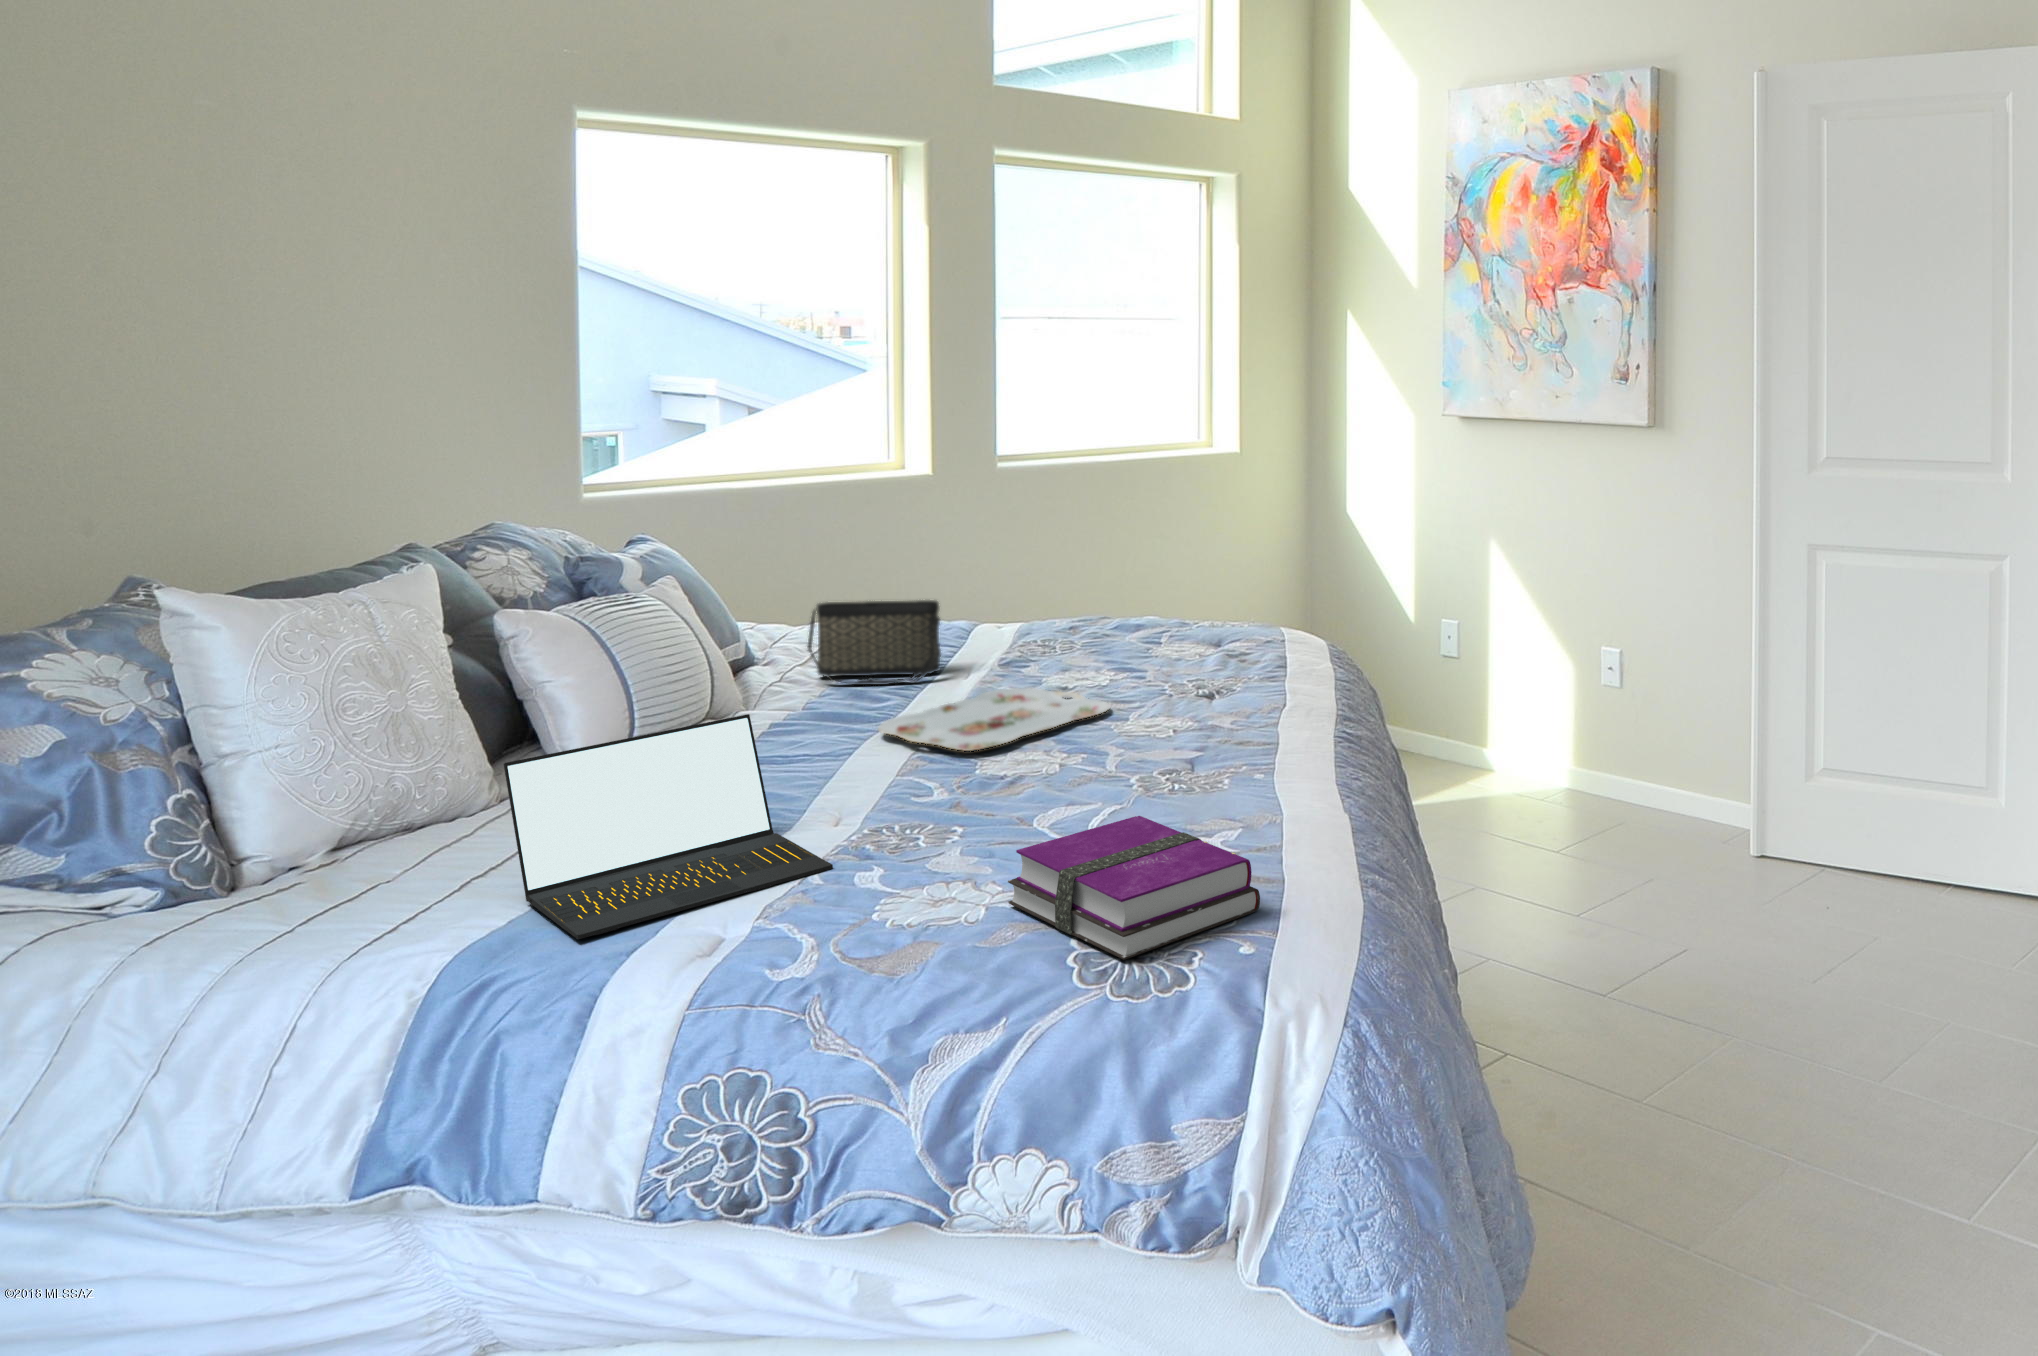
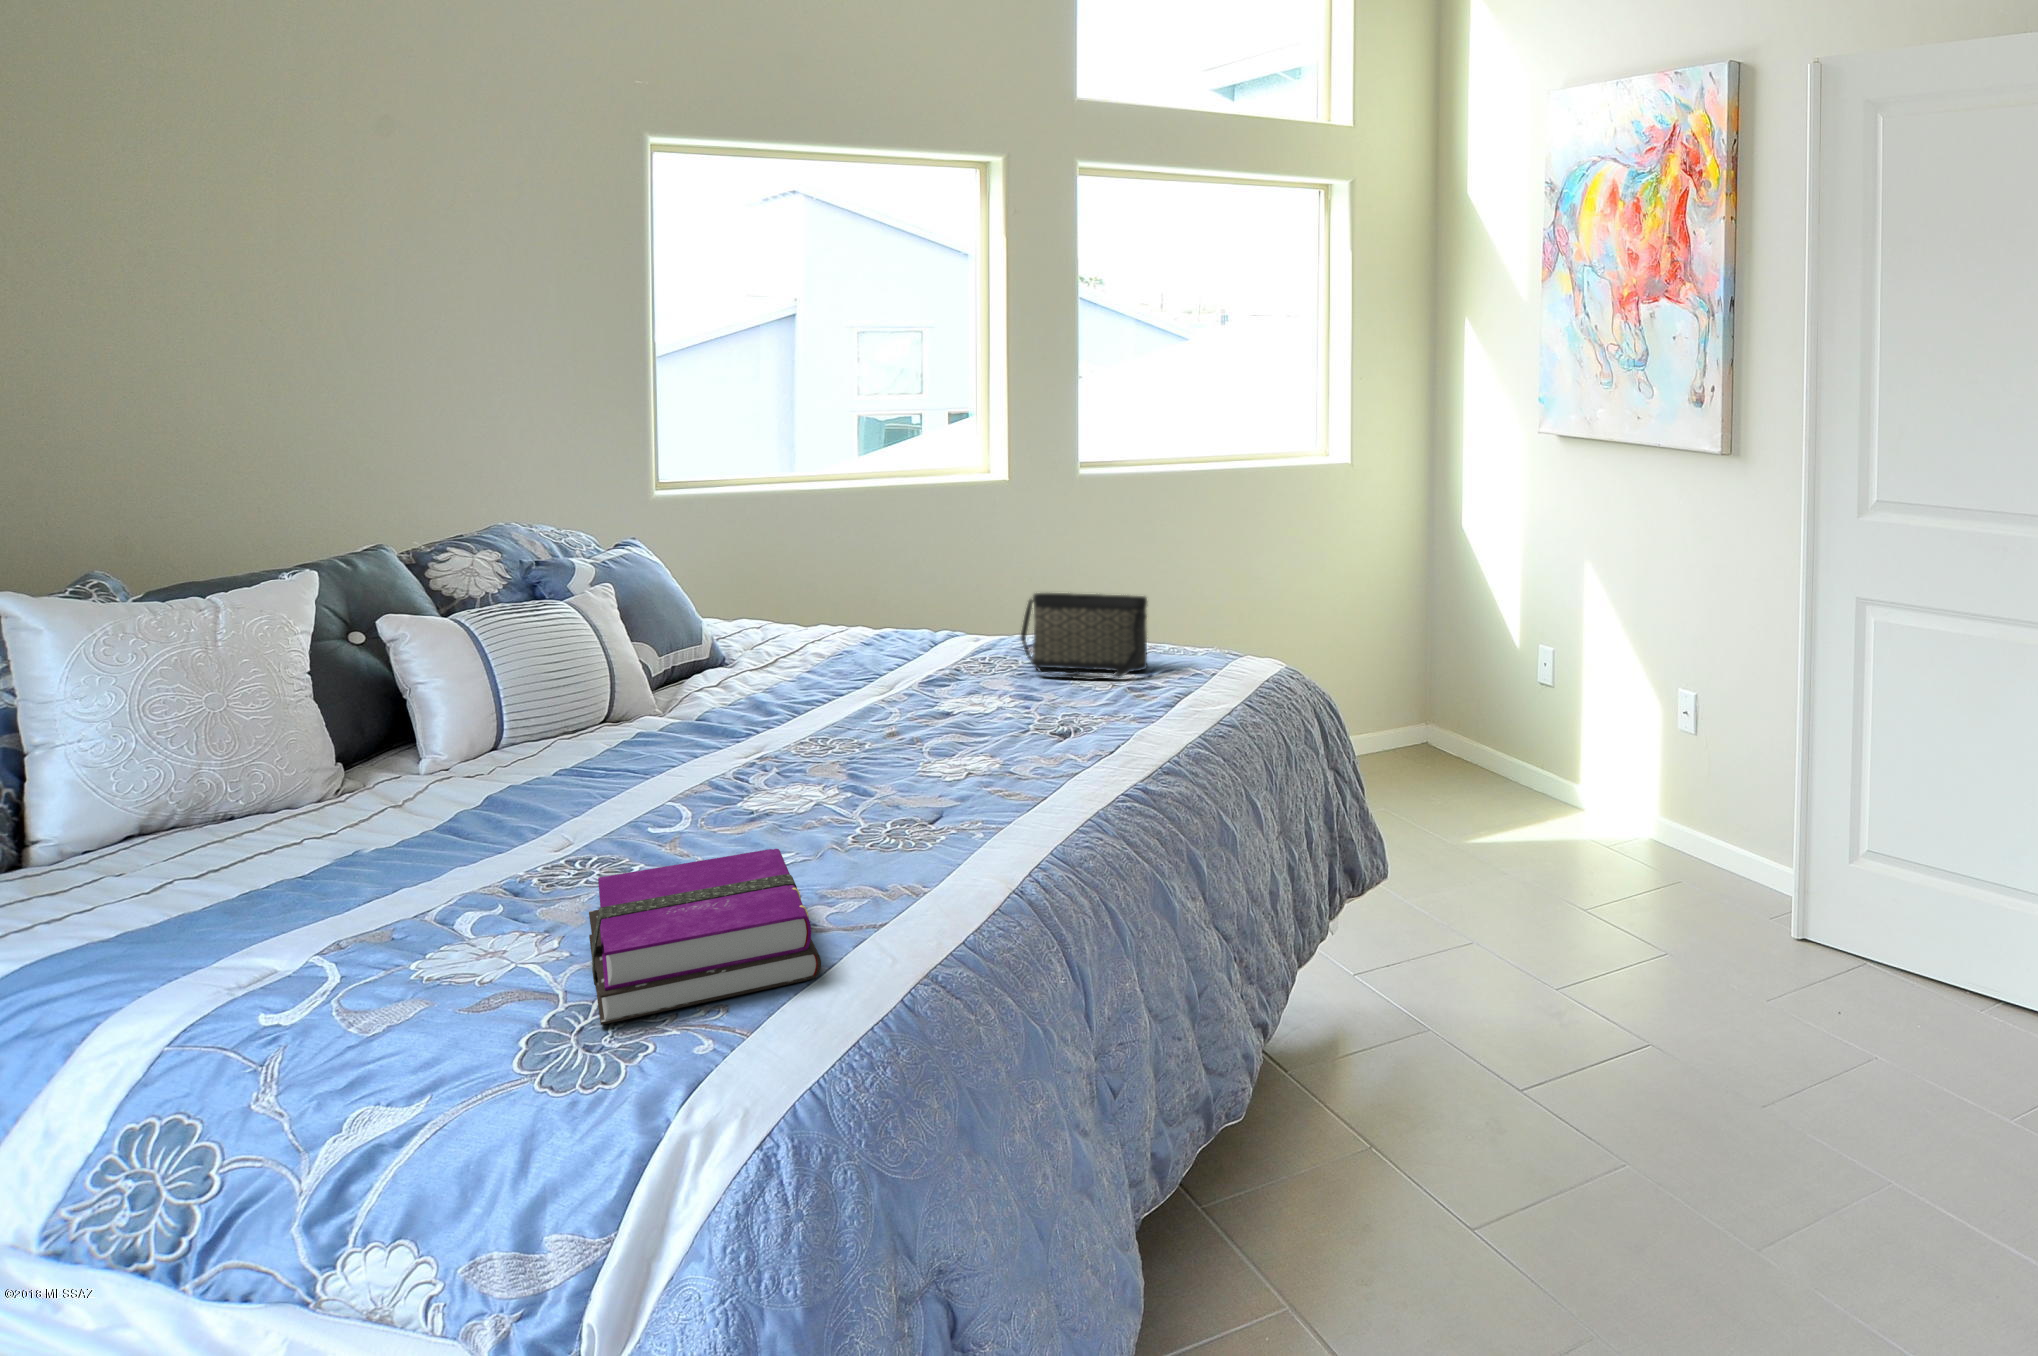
handbag: present [808,600,941,685] -> present [1021,593,1147,680]
serving tray: present [878,688,1109,751] -> none [732,693,978,757]
laptop: present [504,714,833,939] -> none [169,702,499,930]

